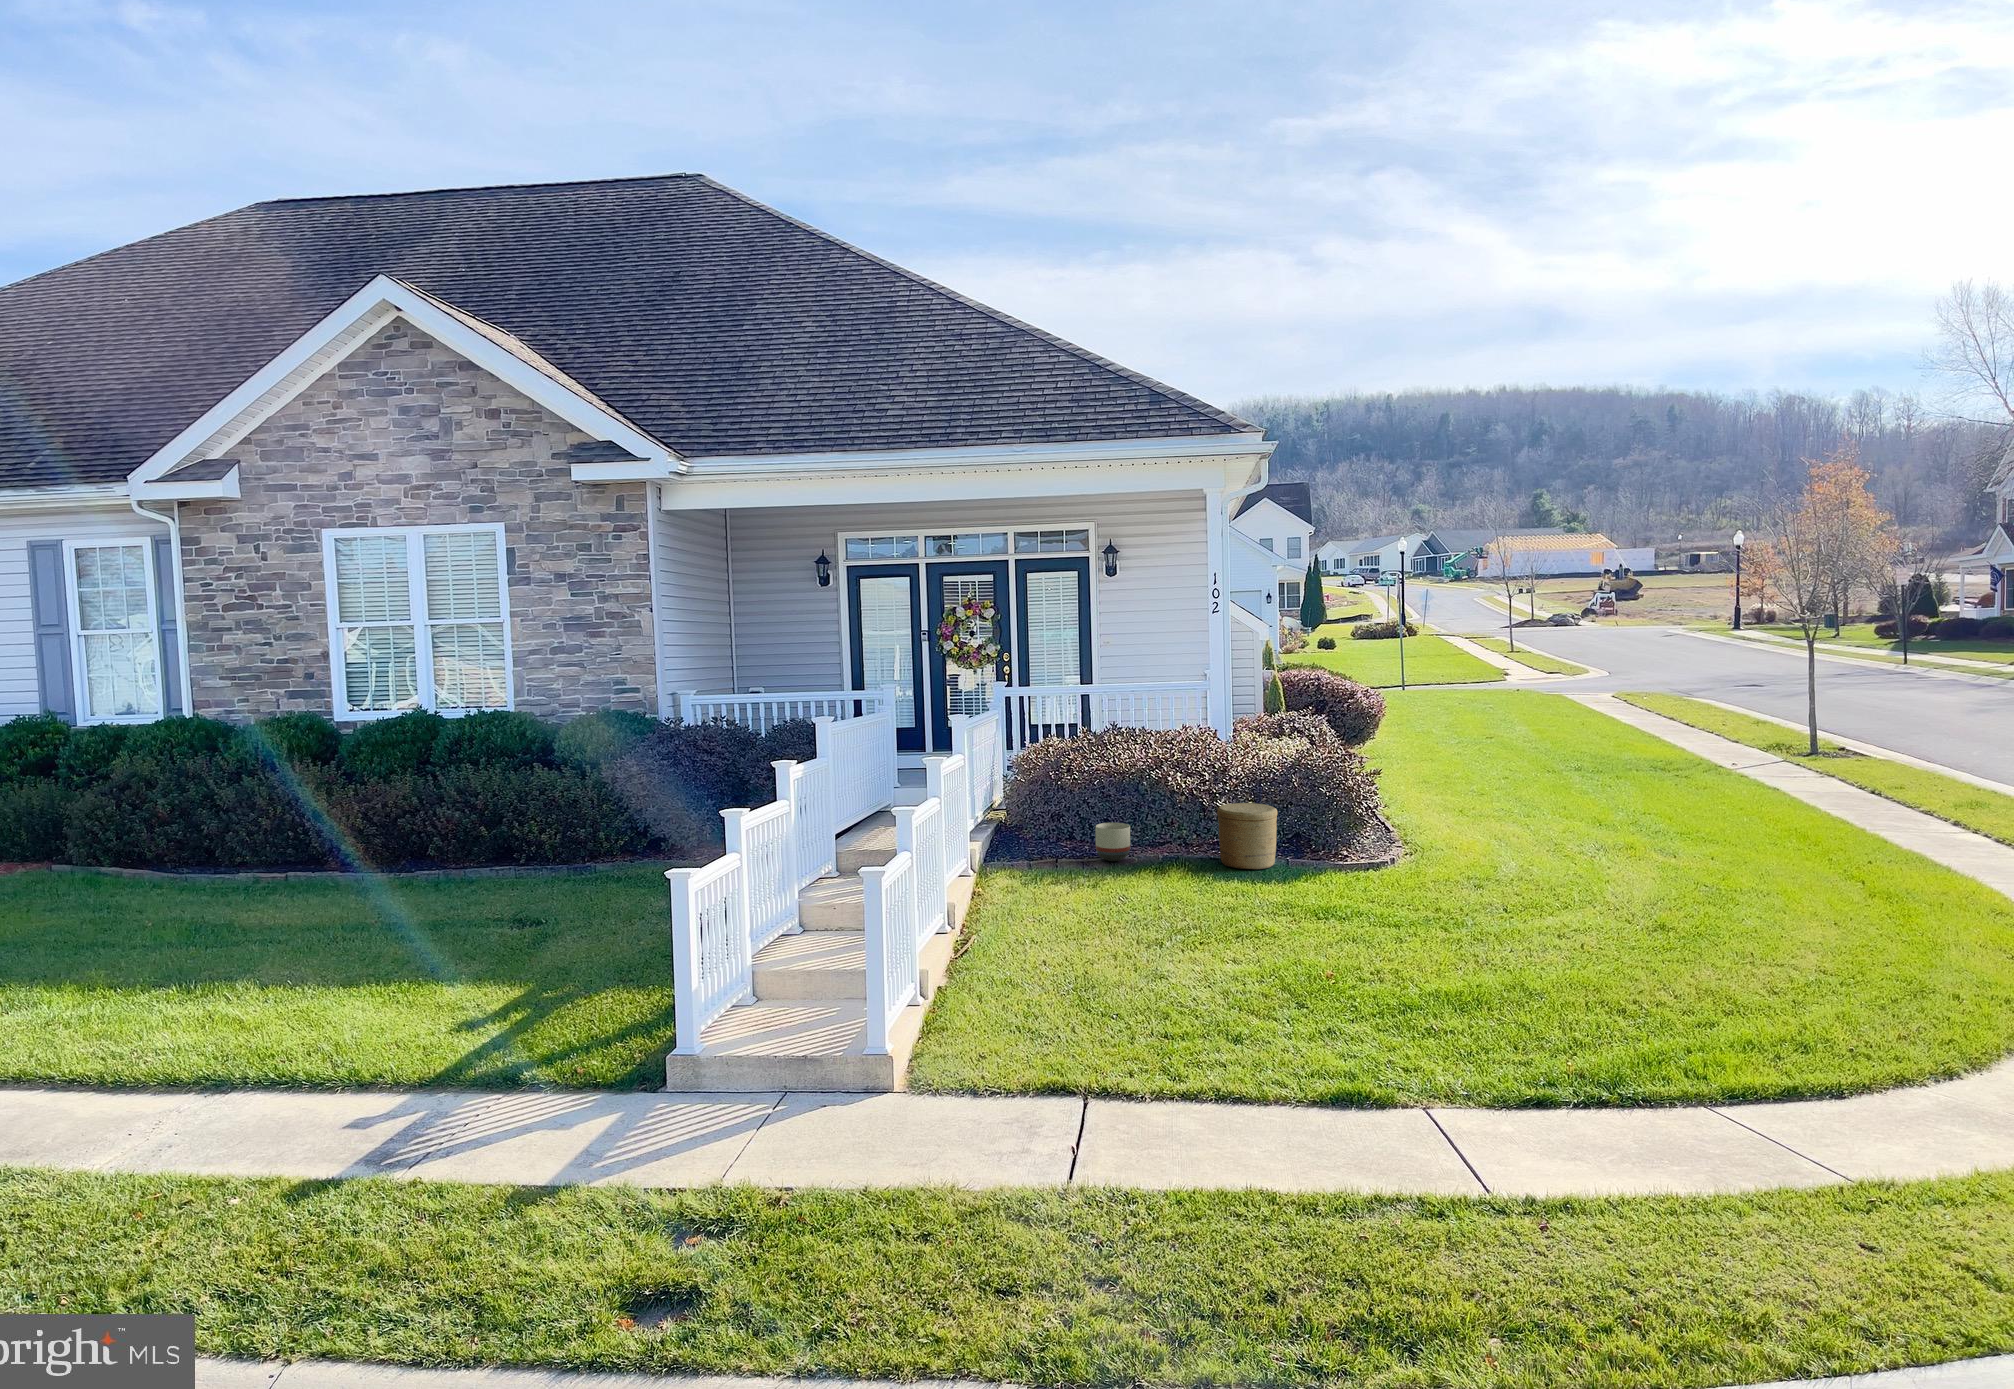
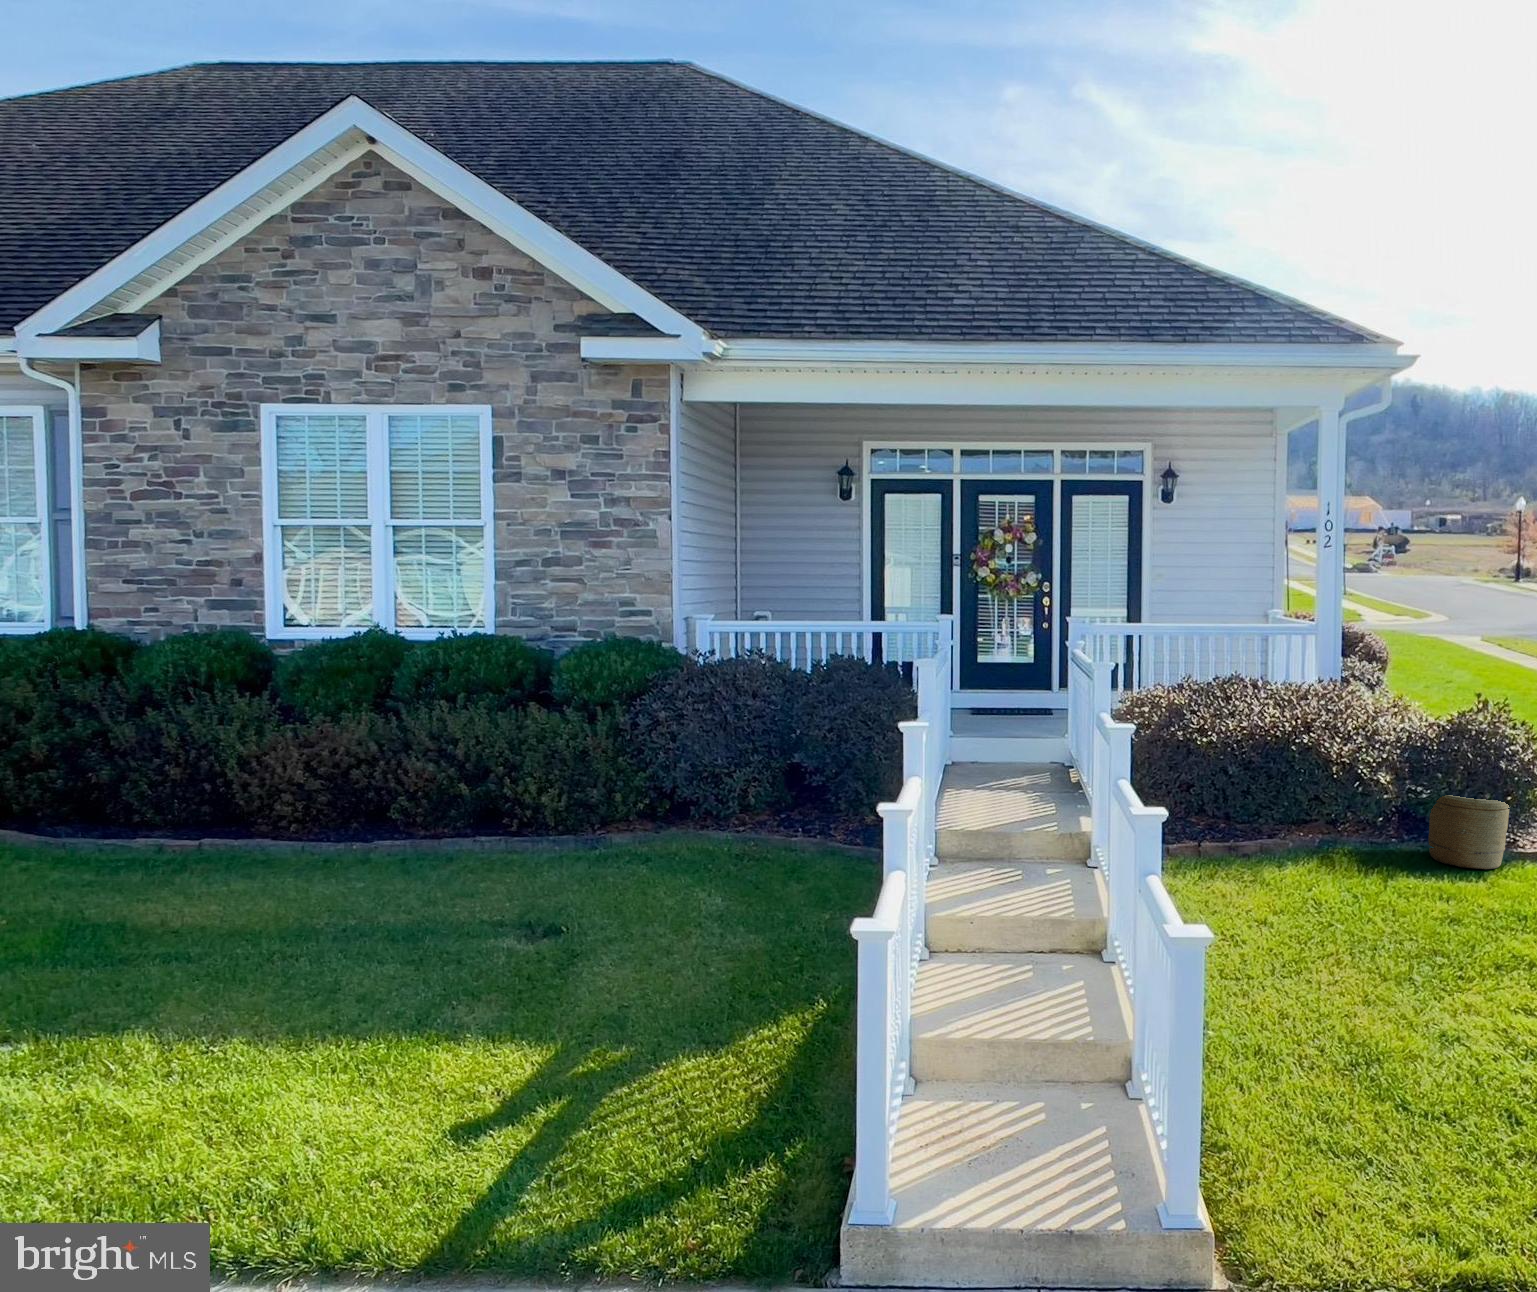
planter: present [1095,823,1130,861] -> none [1274,804,1321,852]

